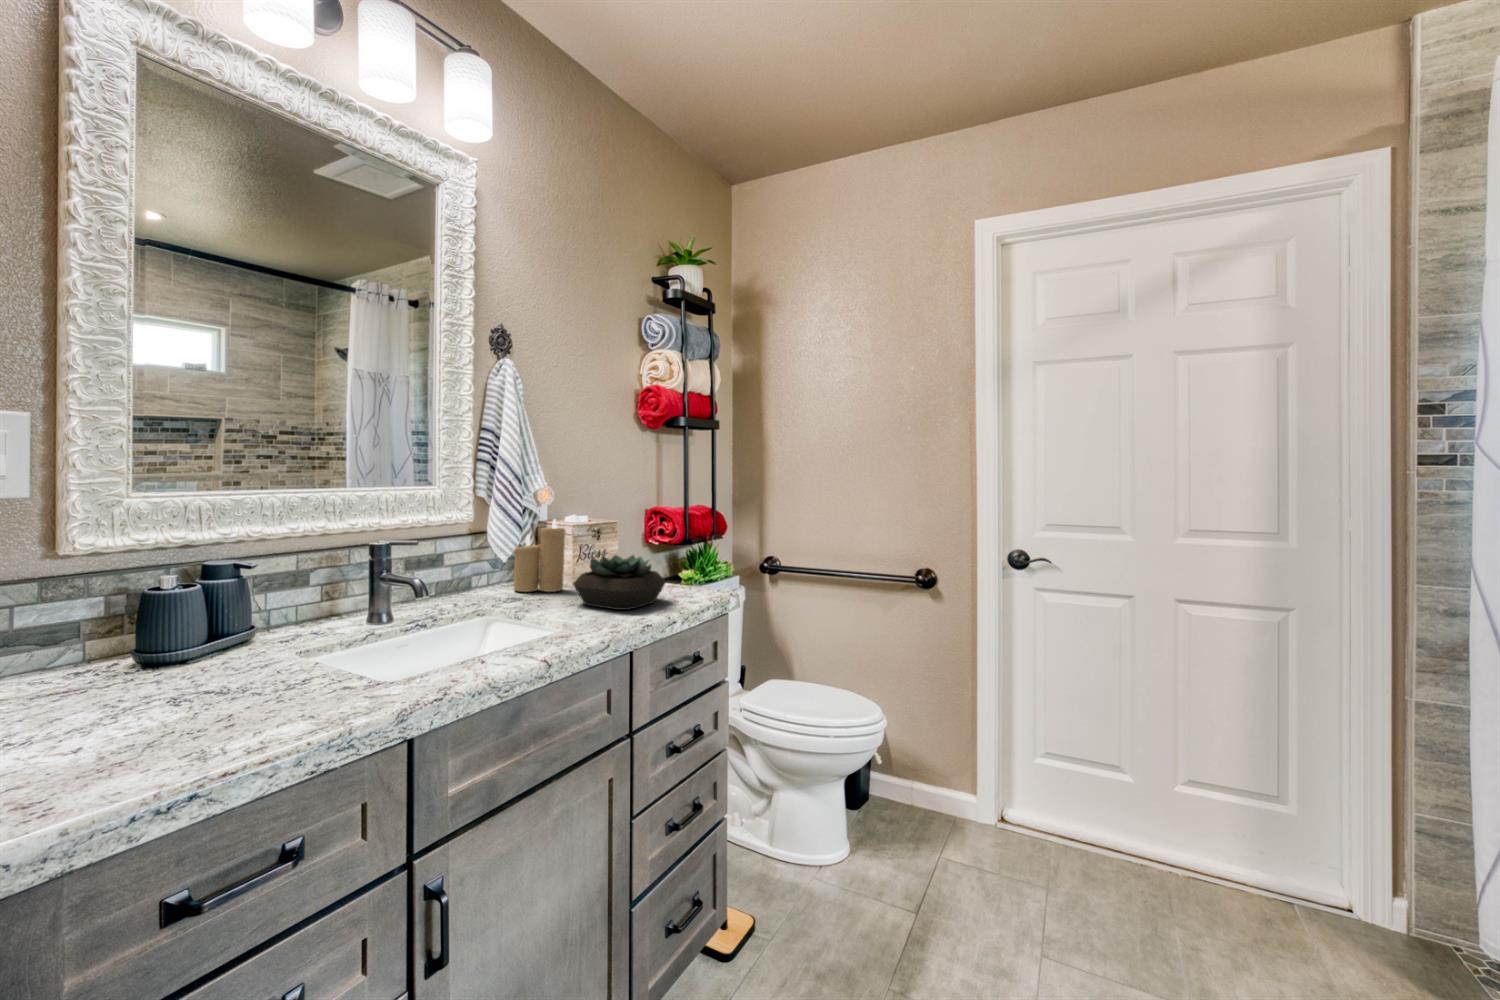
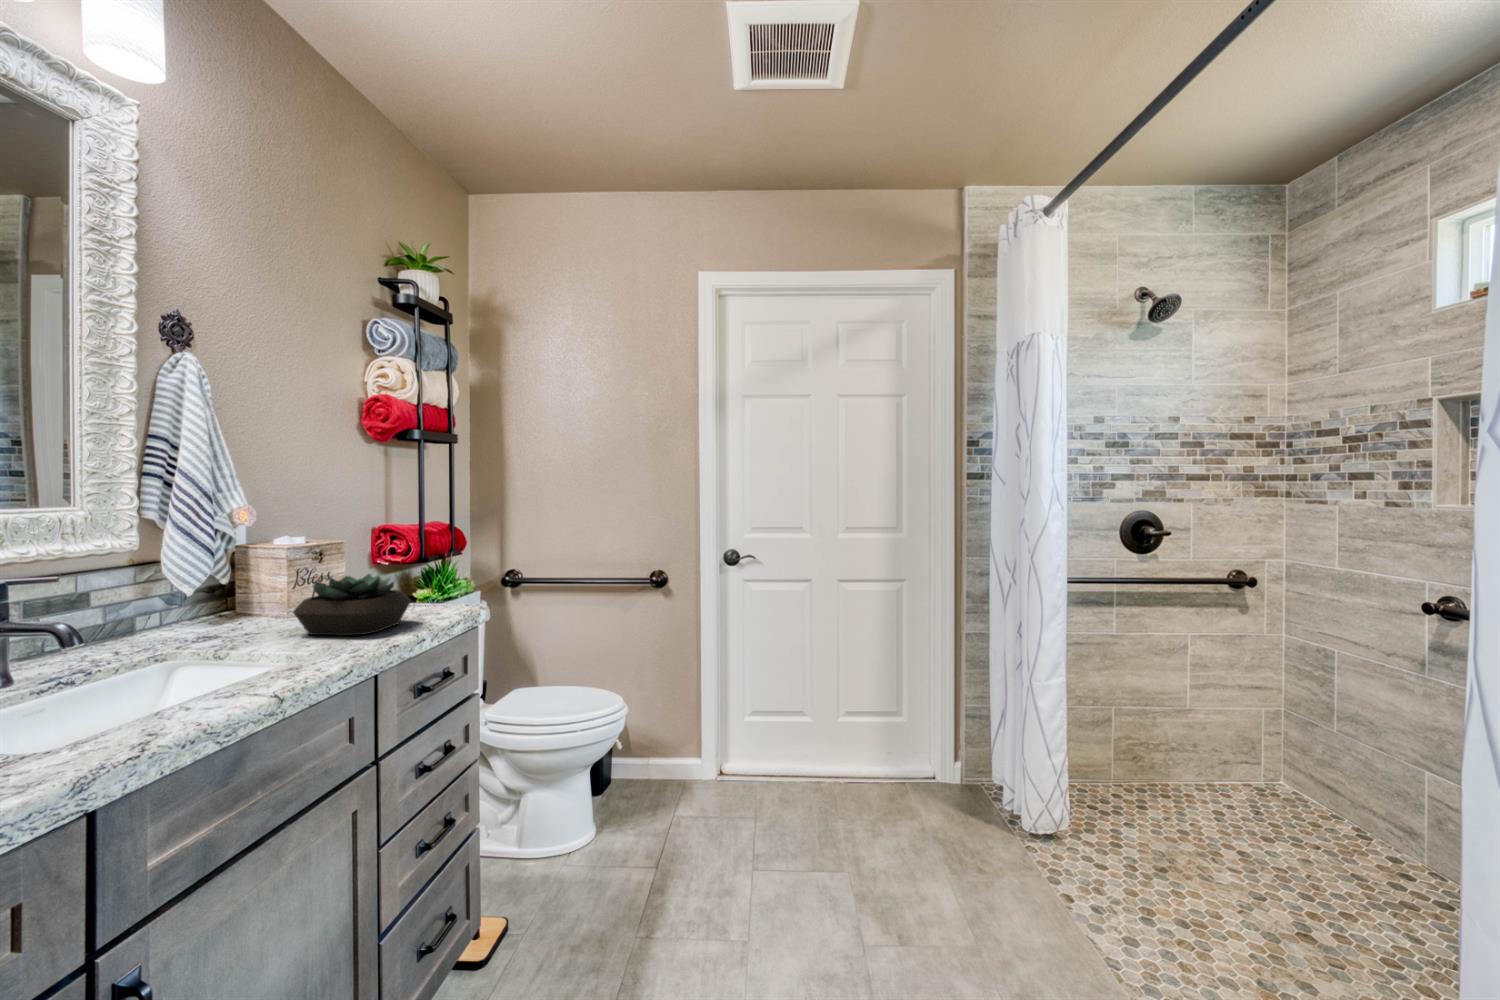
candle: present [513,519,566,592] -> none [204,539,277,629]

